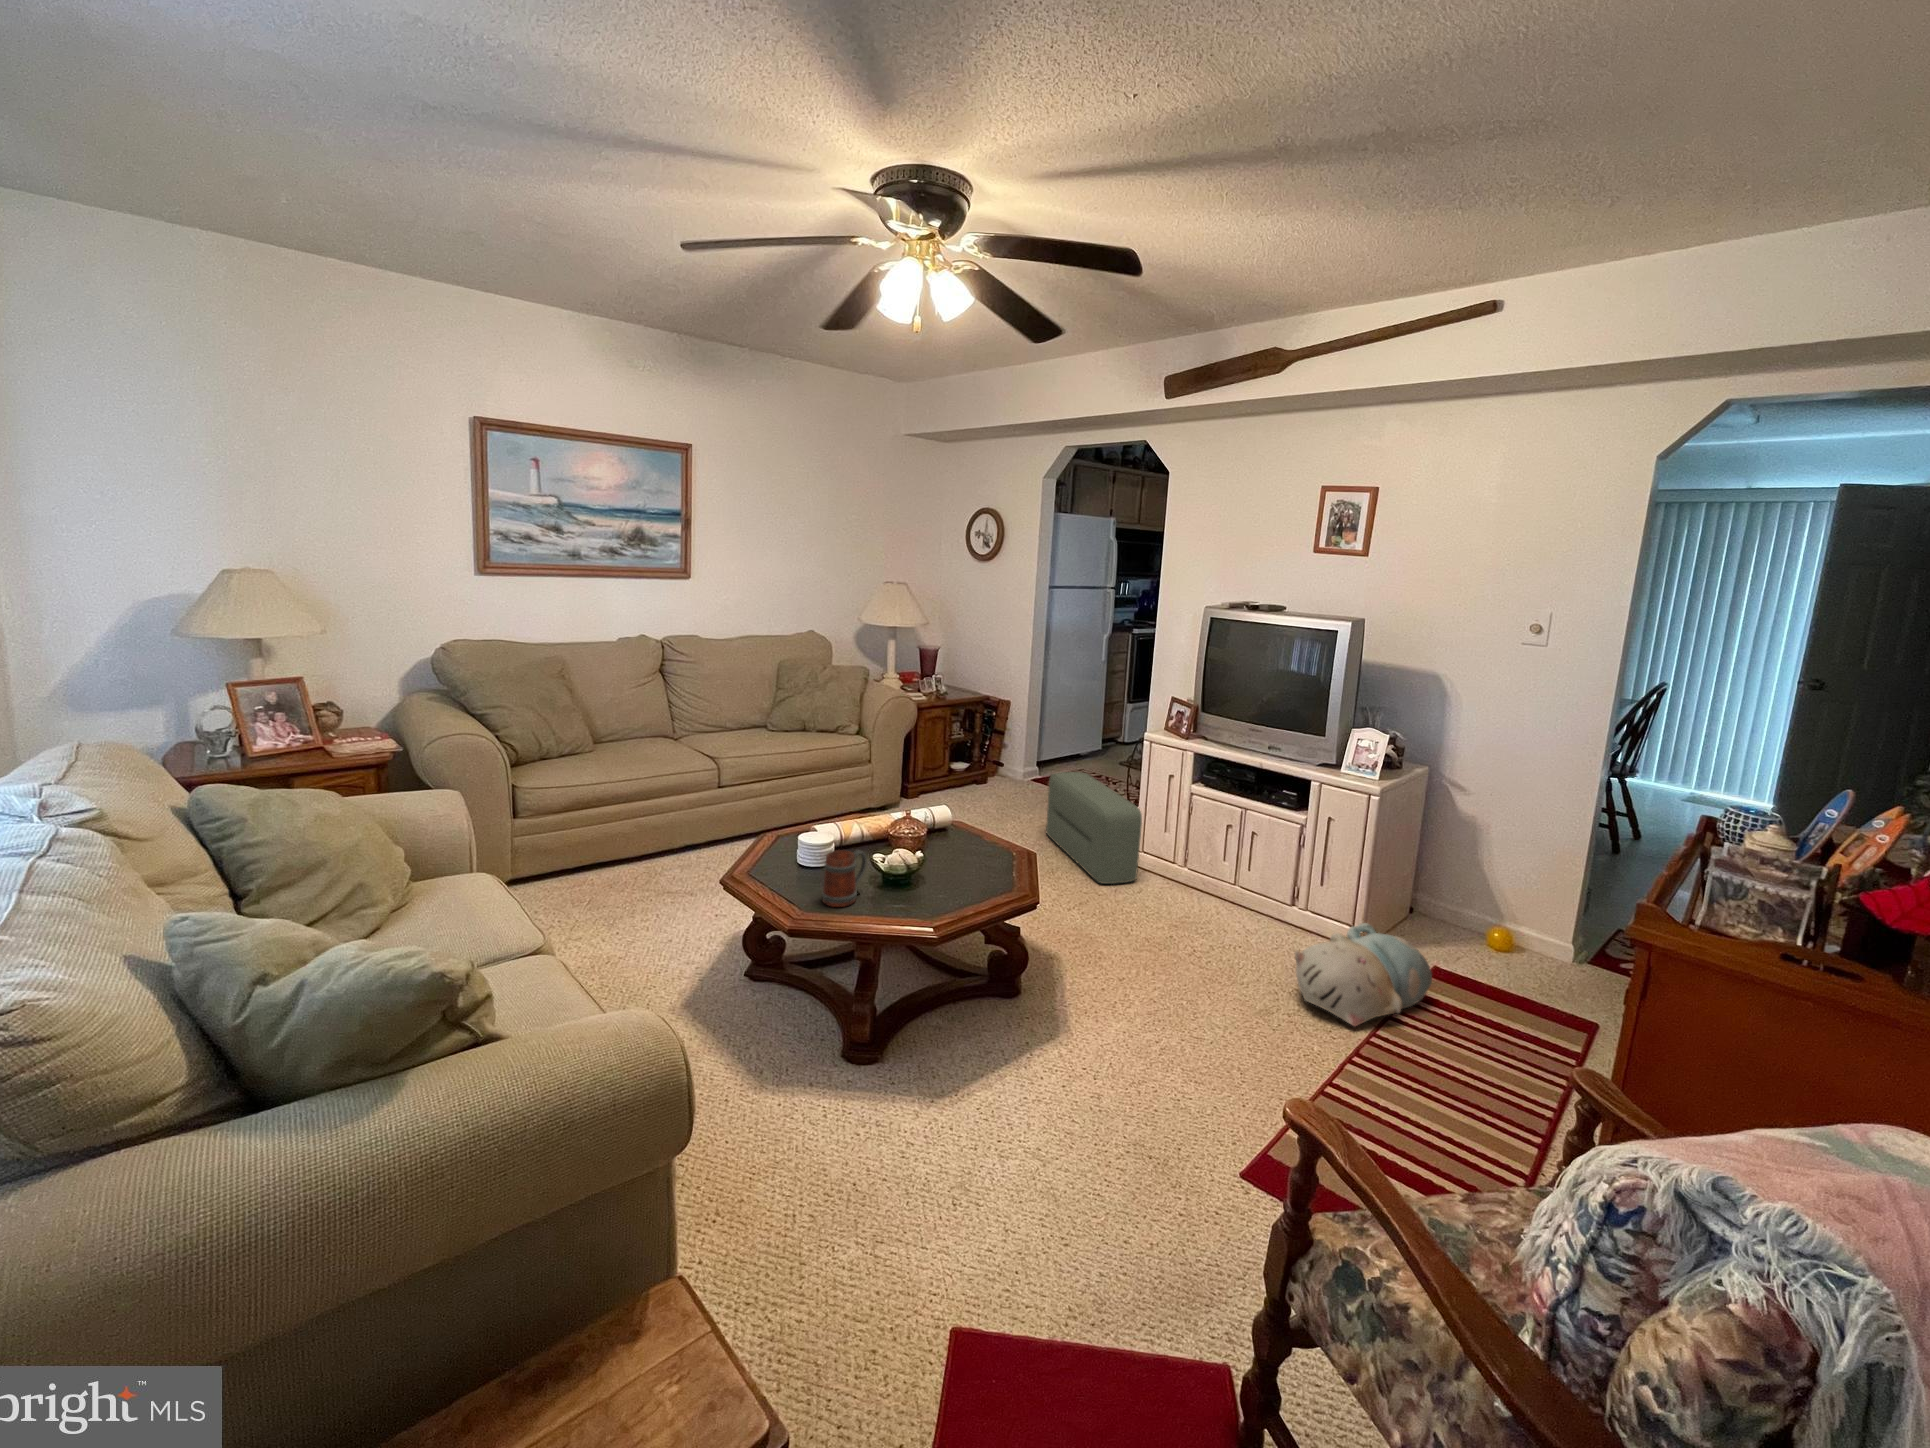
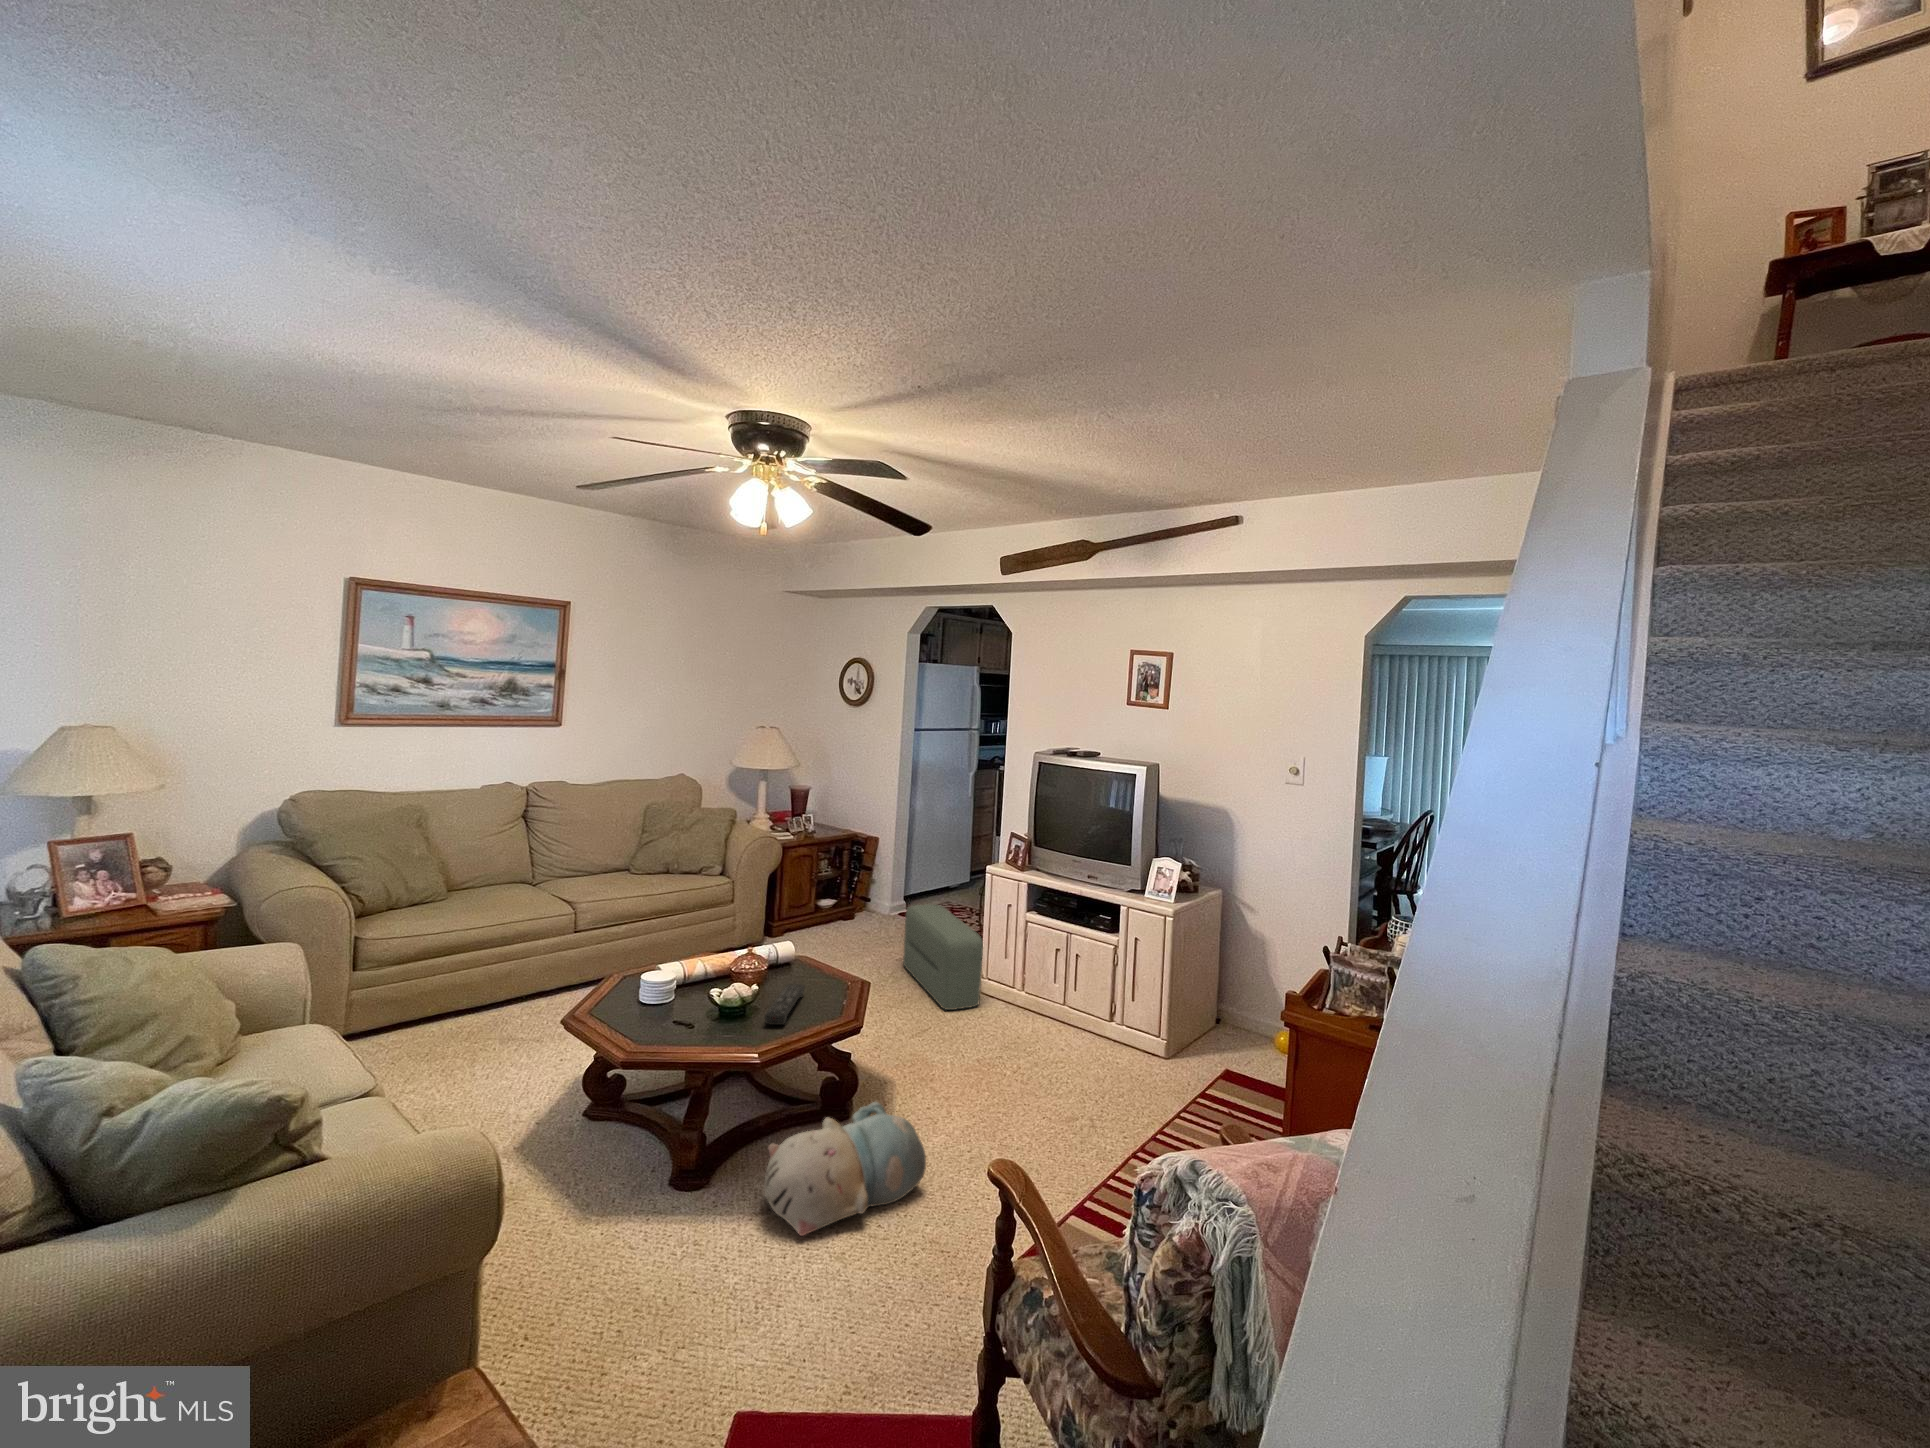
mug: present [822,850,867,907] -> none [660,985,706,1040]
remote control: none [930,852,966,897] -> present [765,984,805,1025]
plush toy: present [1295,923,1432,1026] -> present [765,1102,926,1236]

